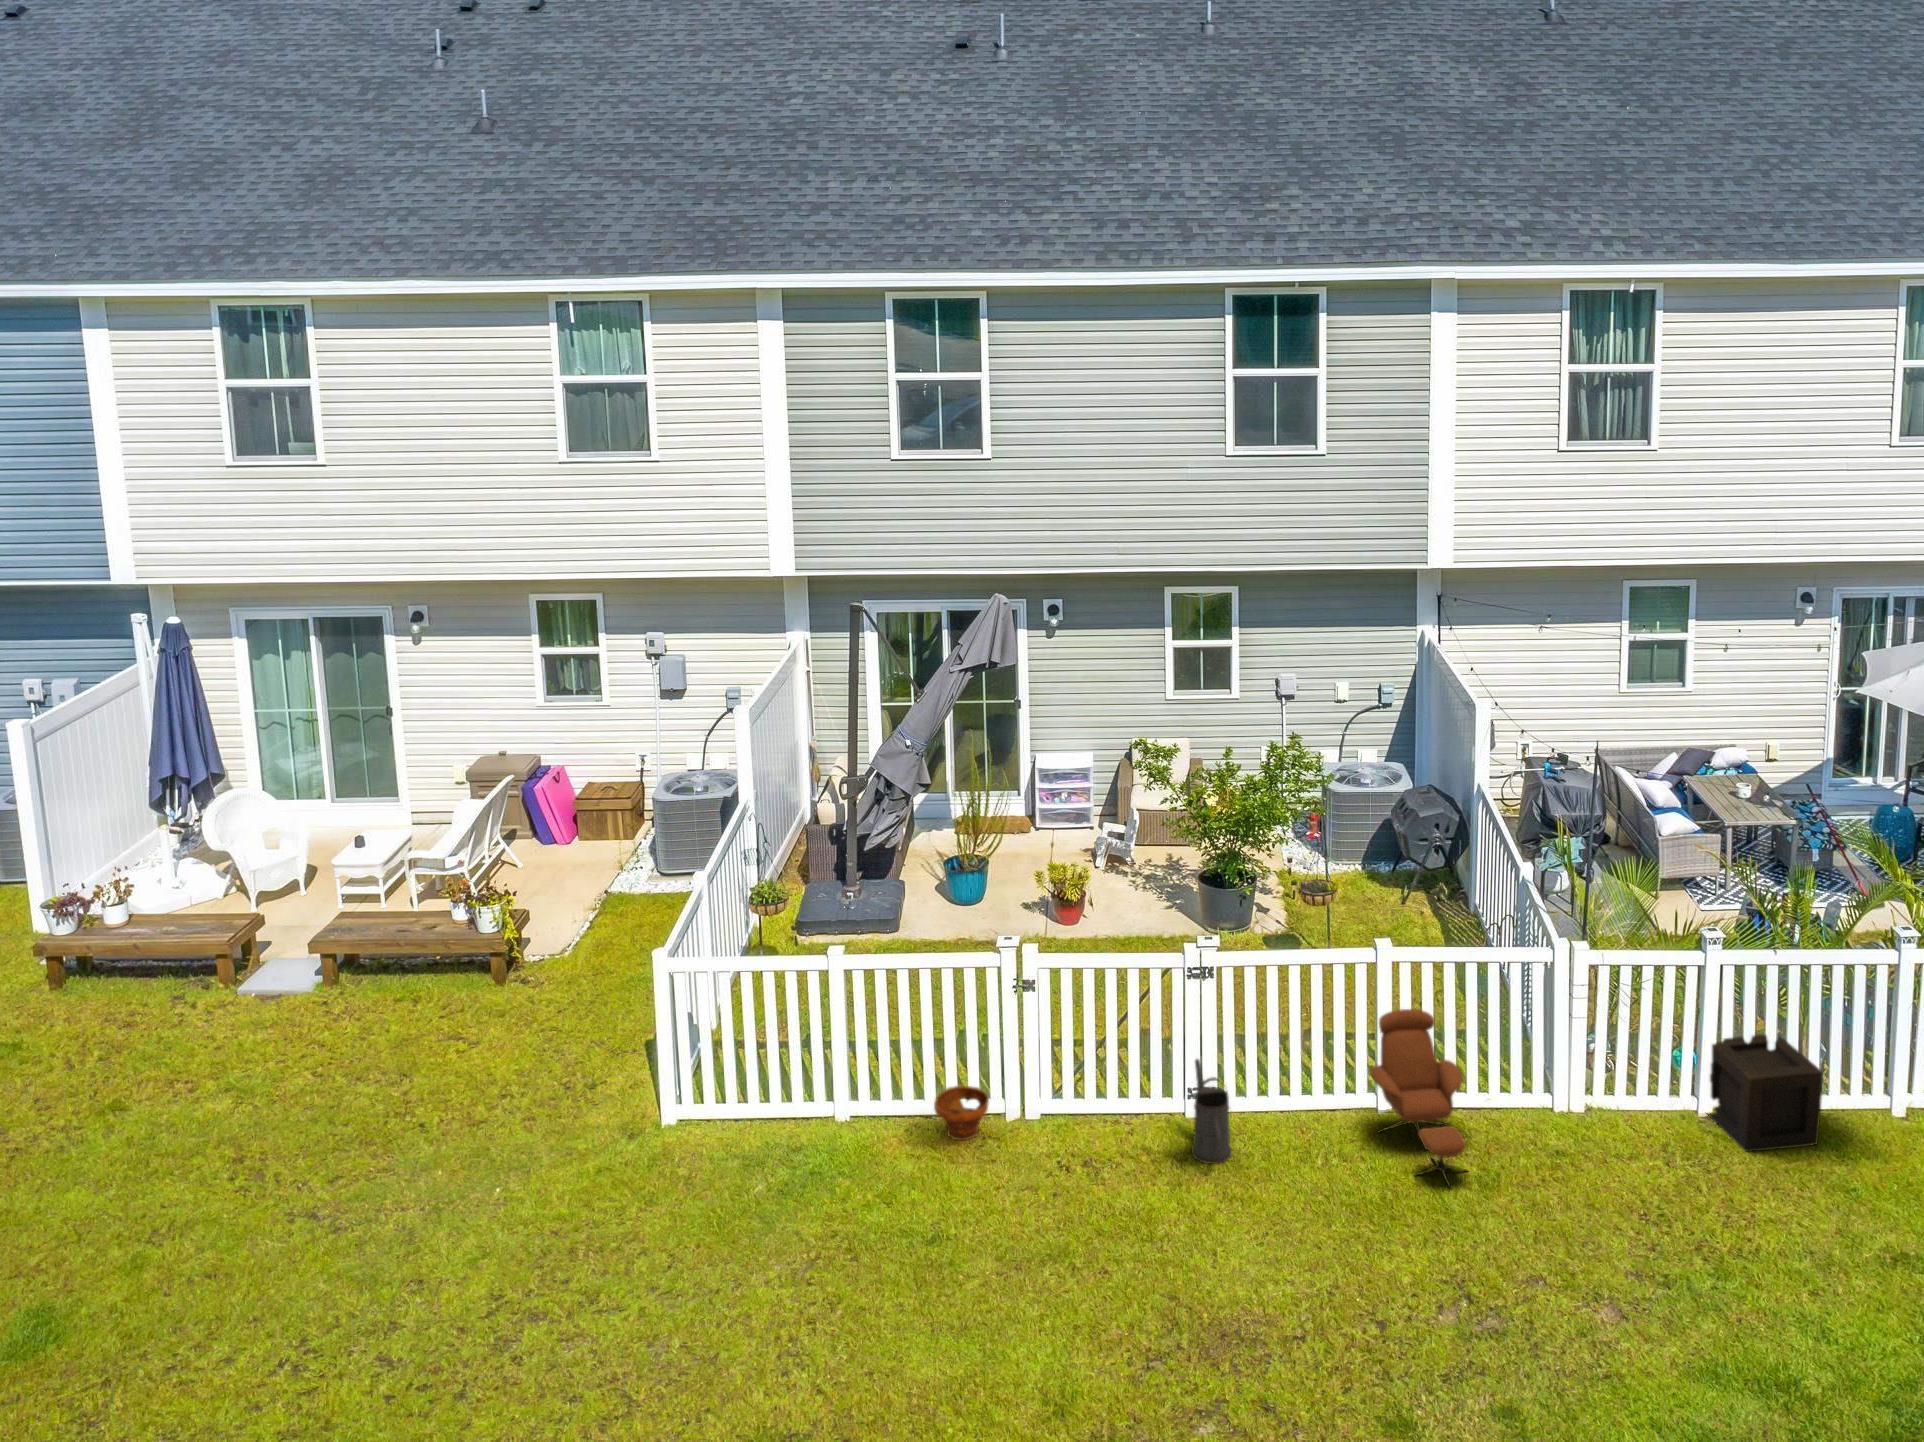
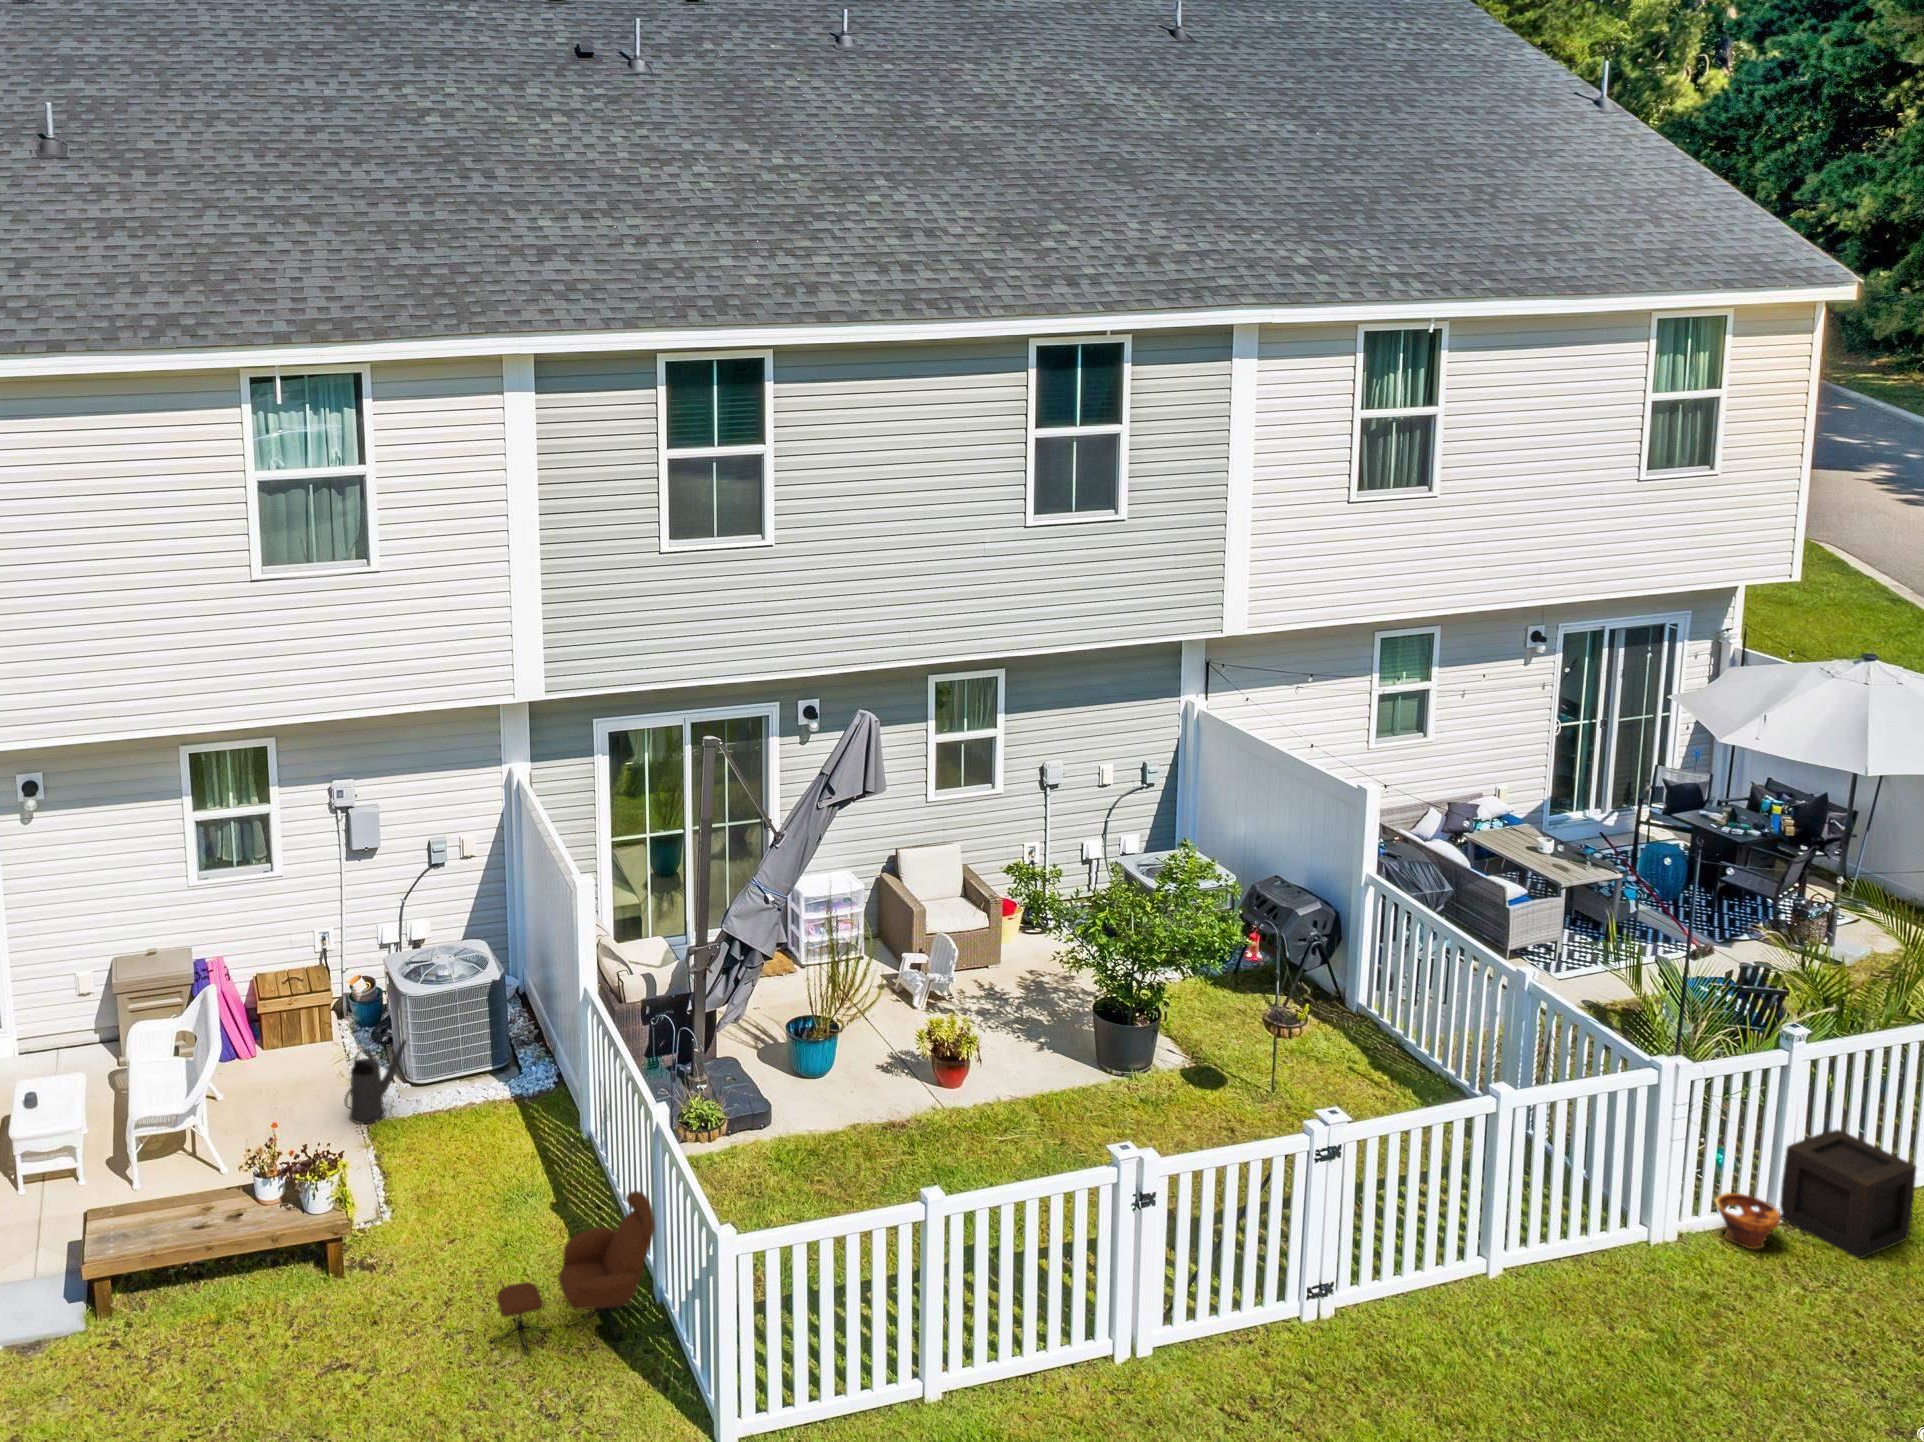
lounge chair: present [1370,1009,1466,1187] -> present [494,1191,655,1353]
watering can: present [1191,1059,1232,1164] -> present [344,1040,407,1124]
planter: present [934,1086,989,1140] -> present [1715,1192,1780,1249]

